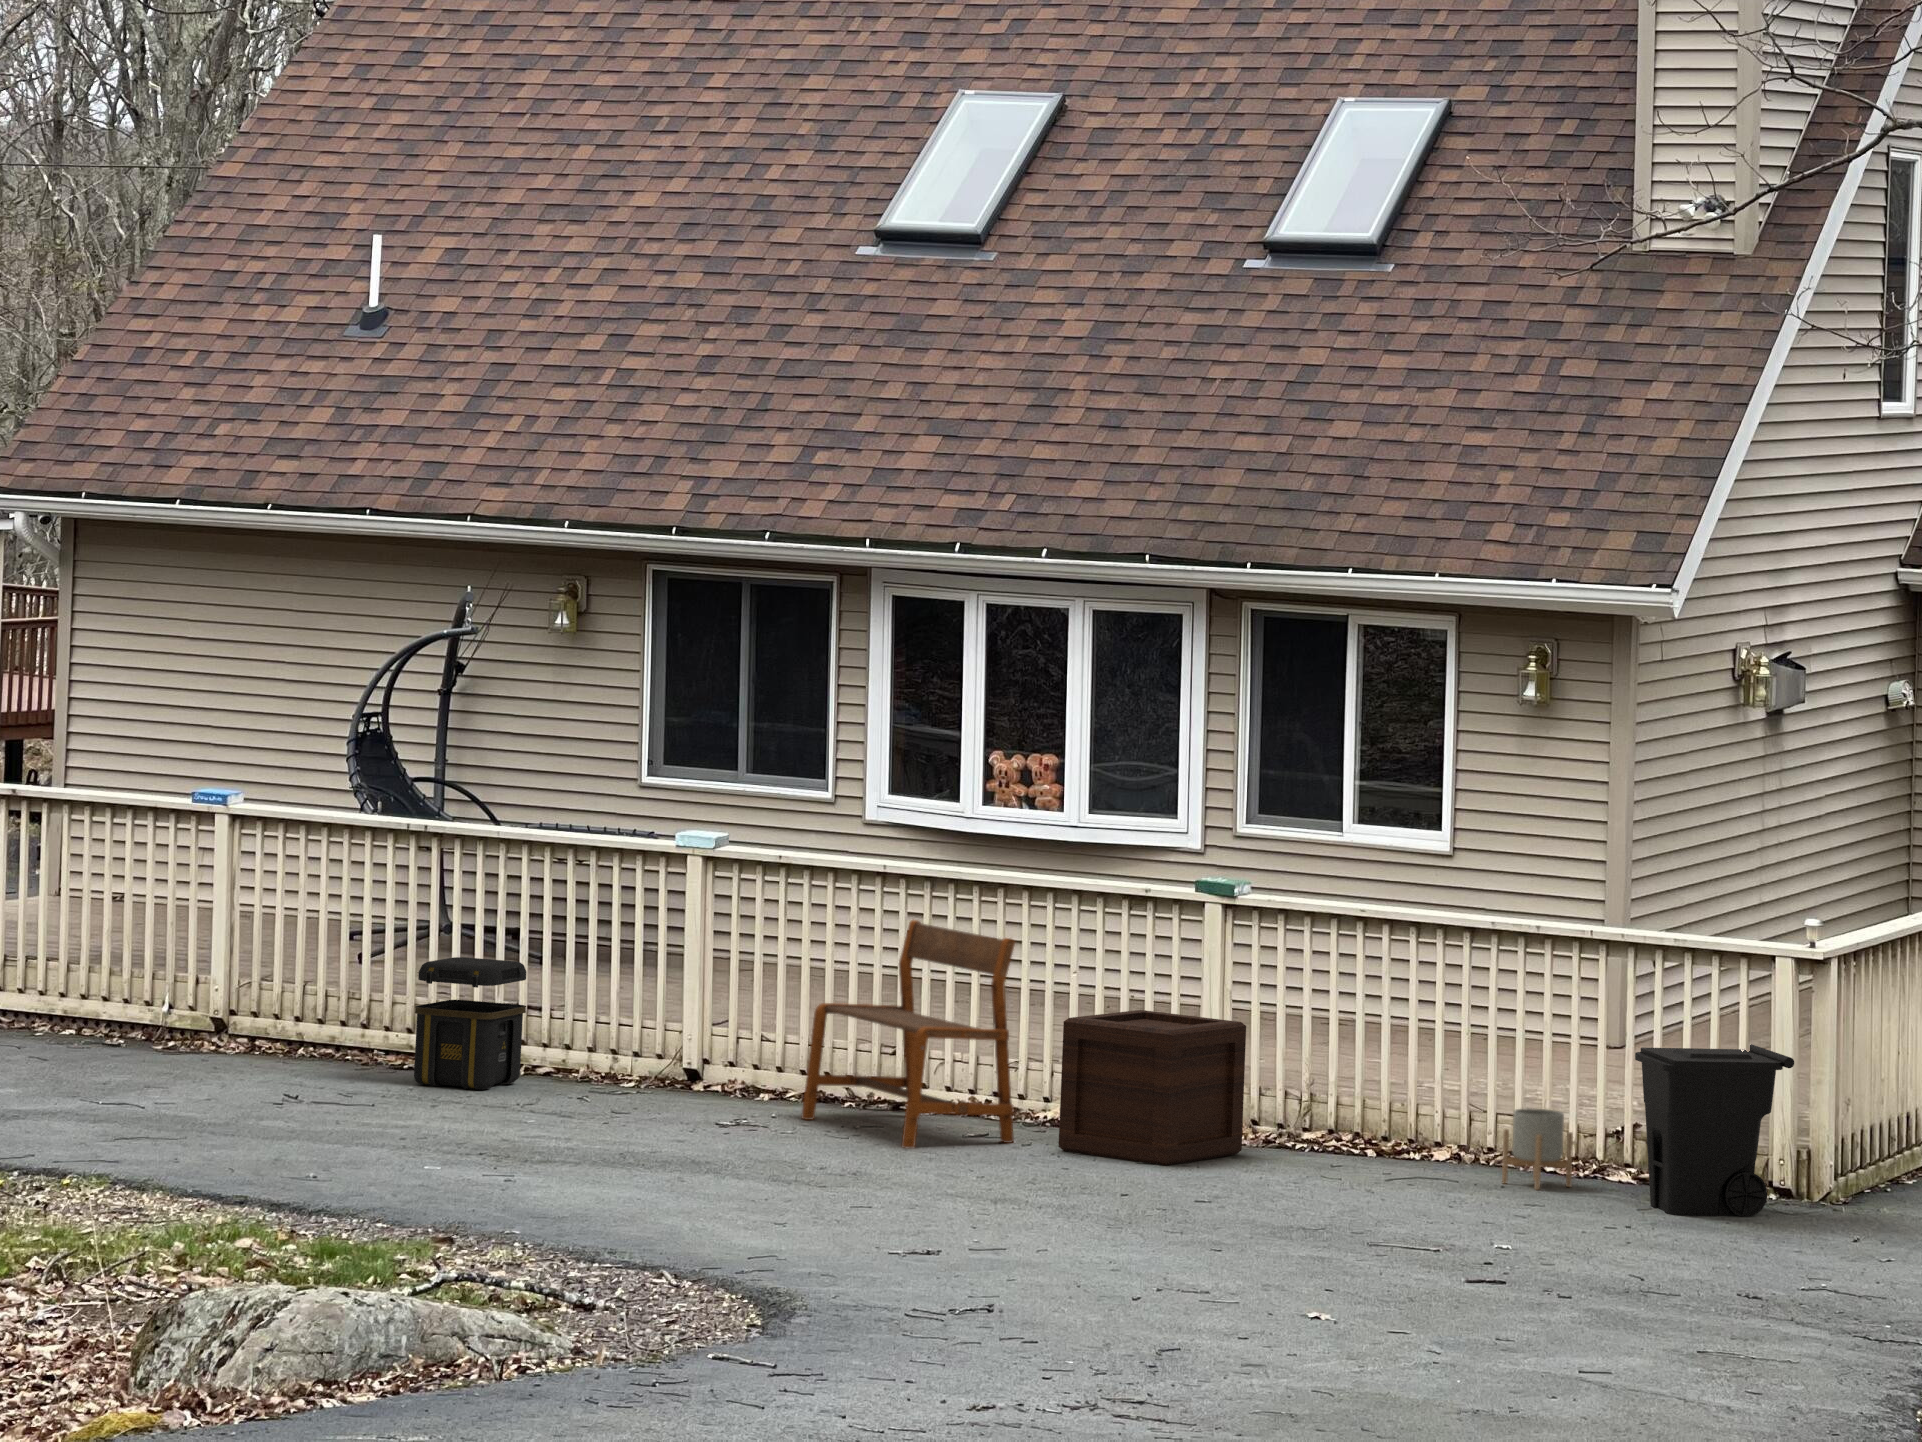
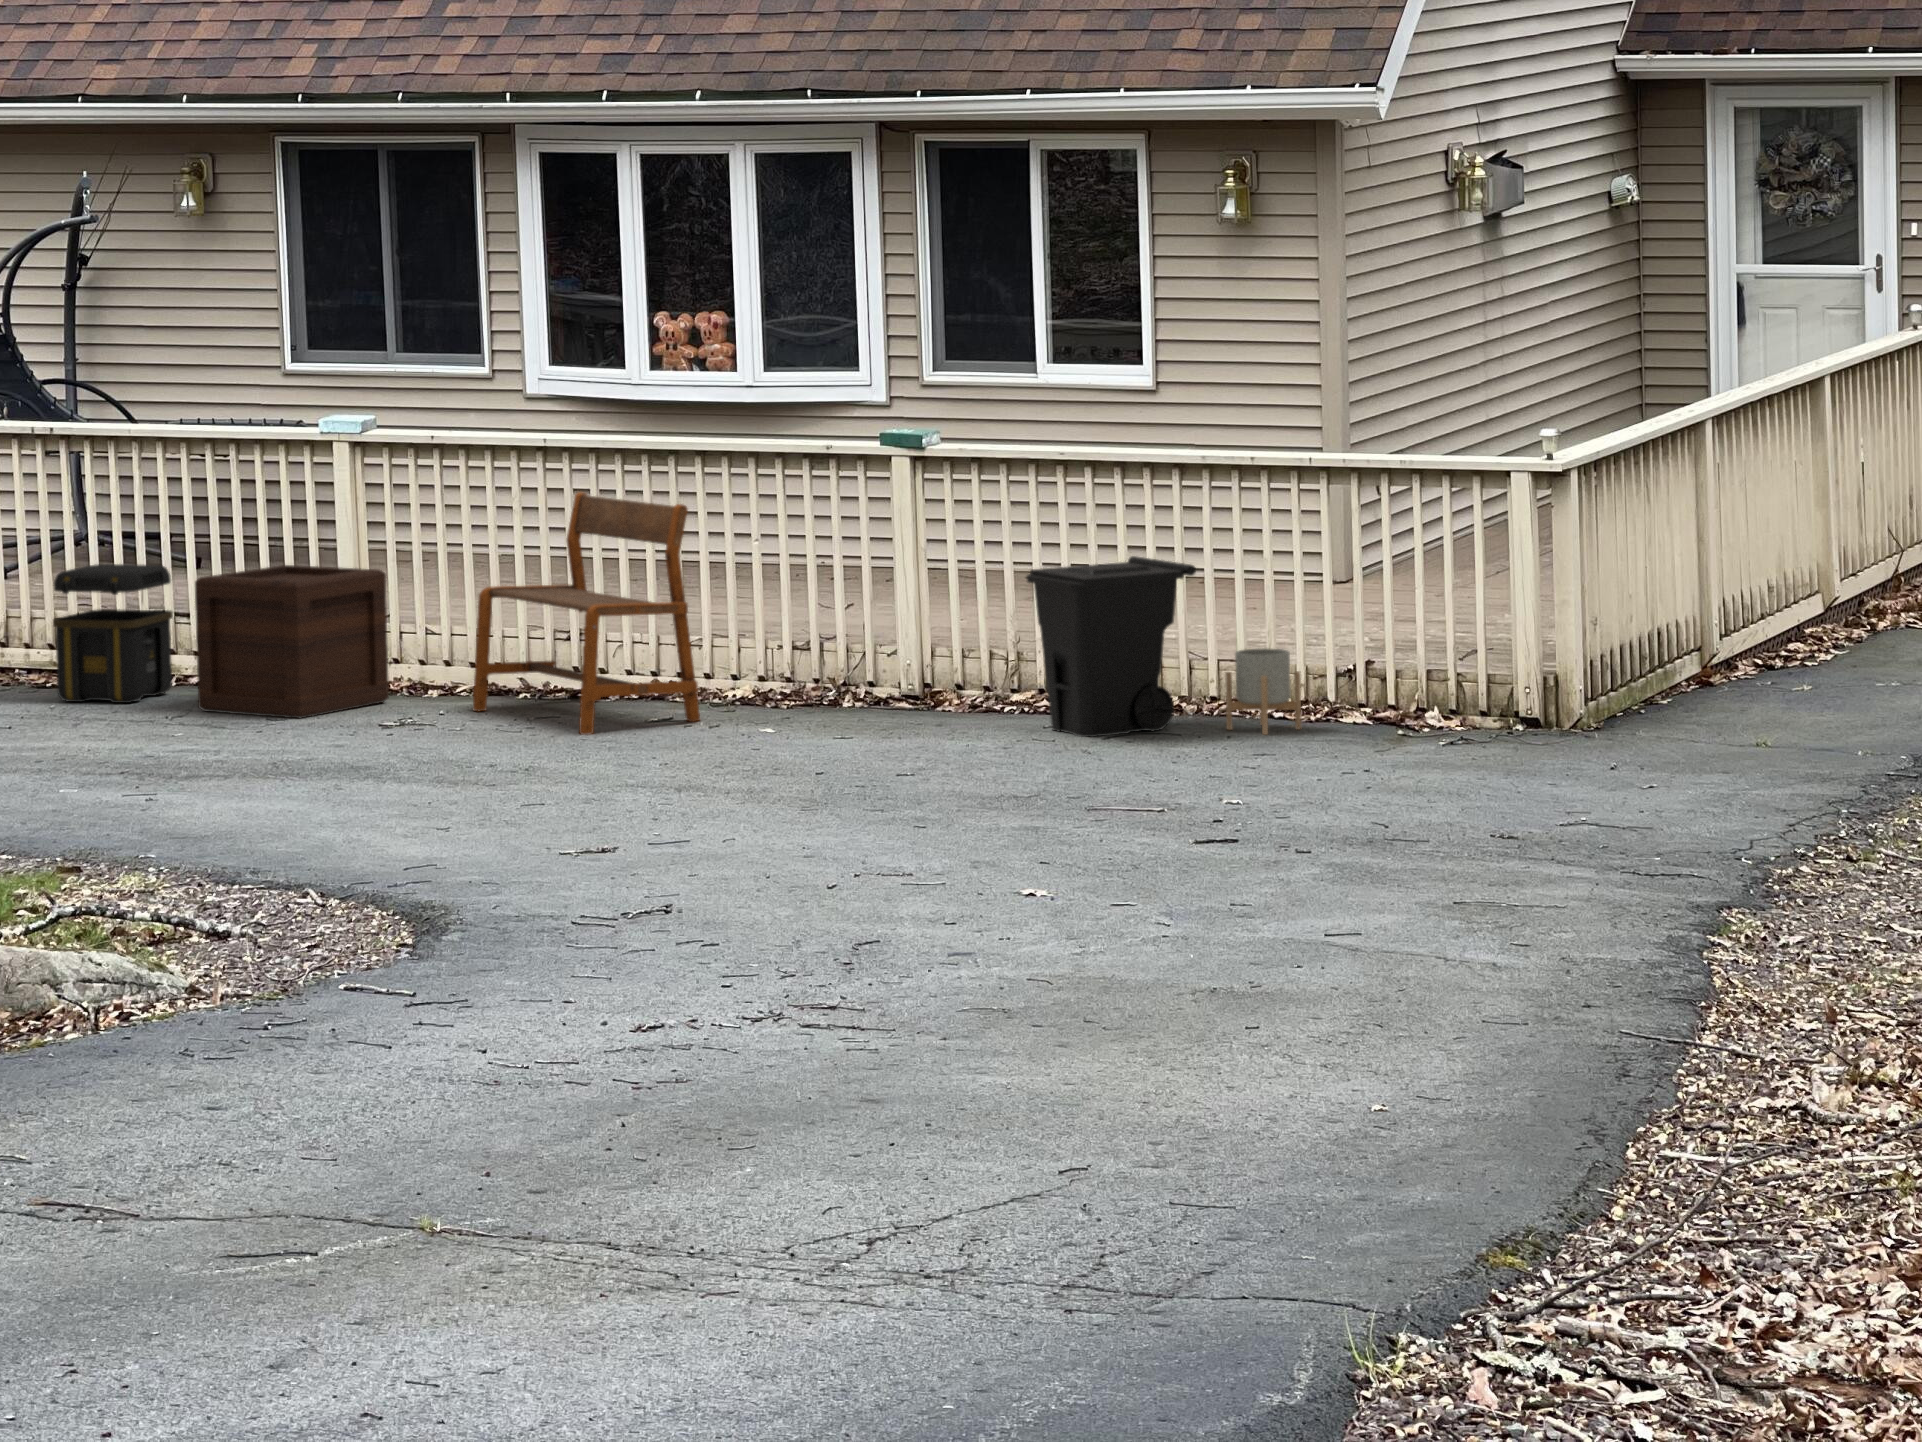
wooden crate: present [1059,1010,1246,1166] -> present [195,565,389,719]
trash can: present [1635,1044,1794,1217] -> present [1026,556,1196,737]

